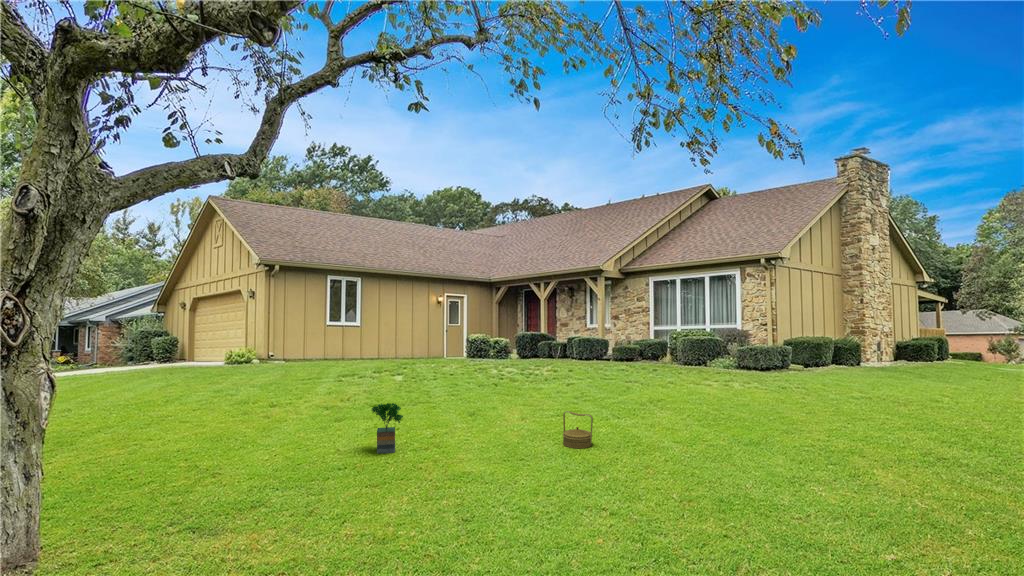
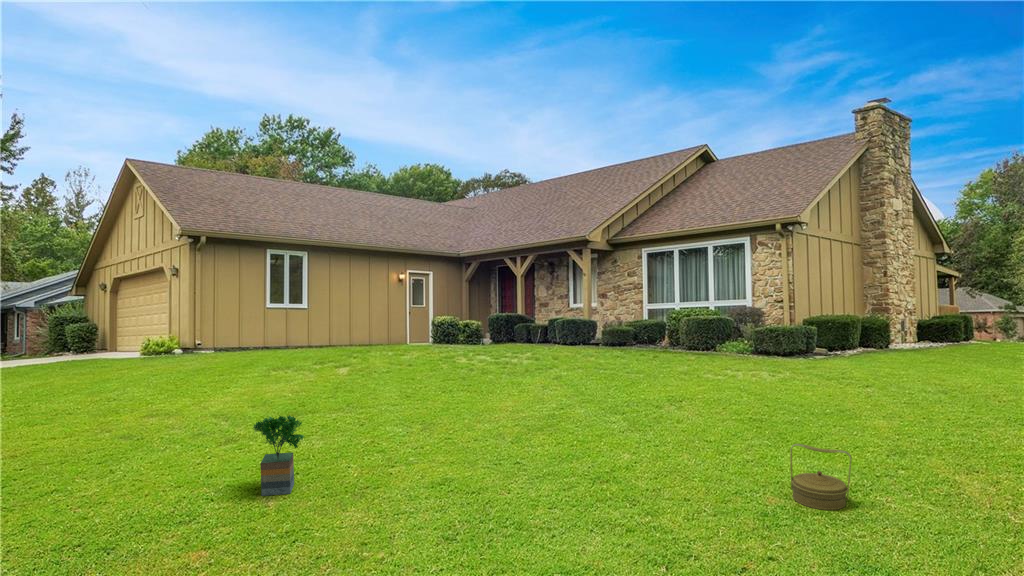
basket: present [563,411,593,449] -> present [790,444,852,510]

